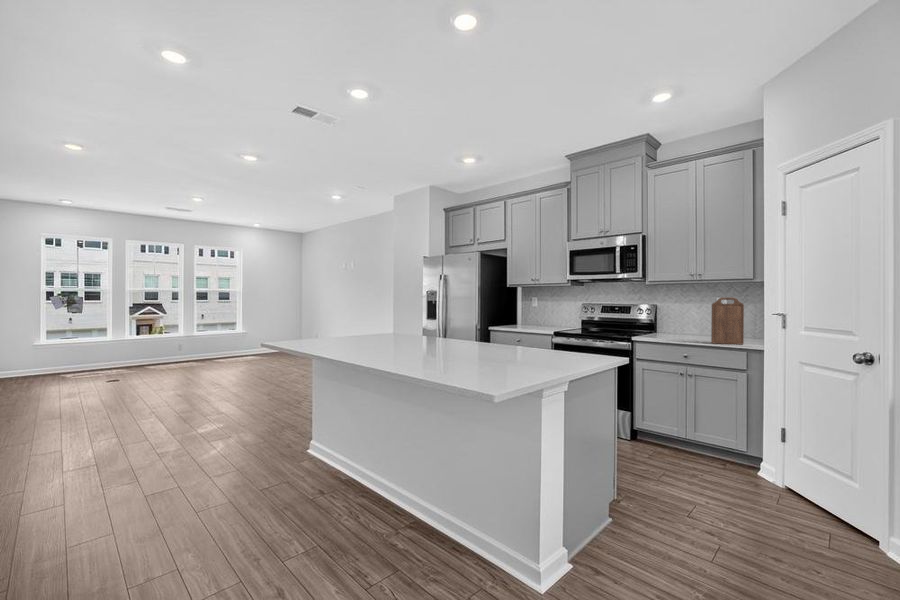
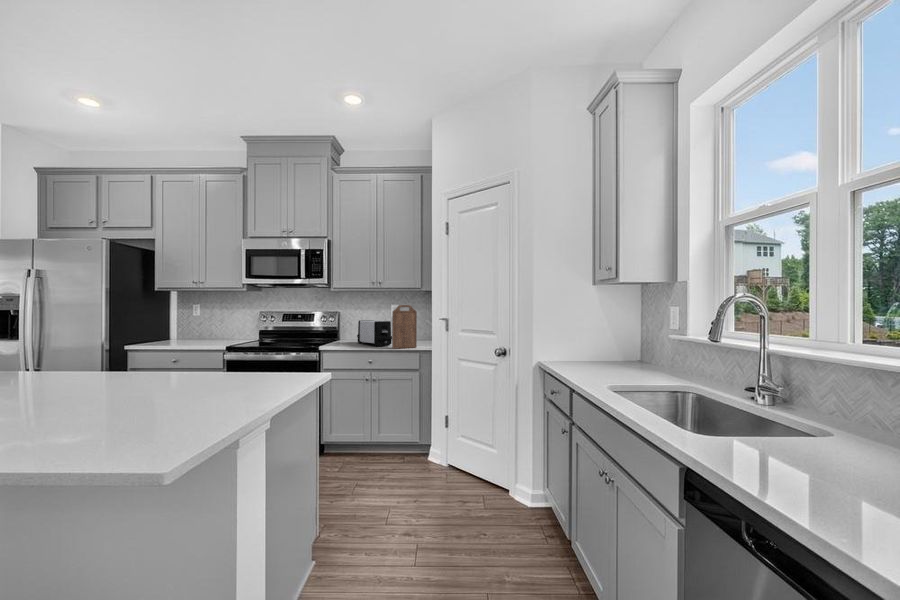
toaster: none [673,313,713,340] -> present [357,320,392,346]

